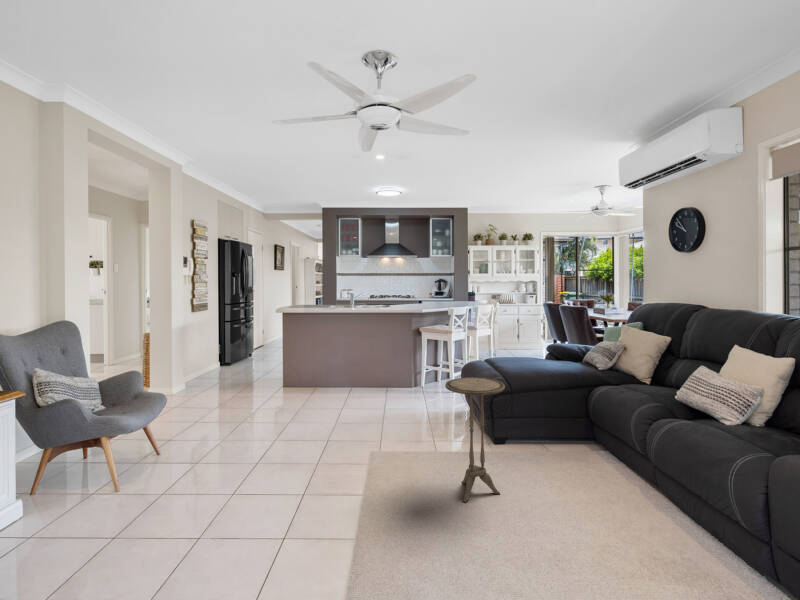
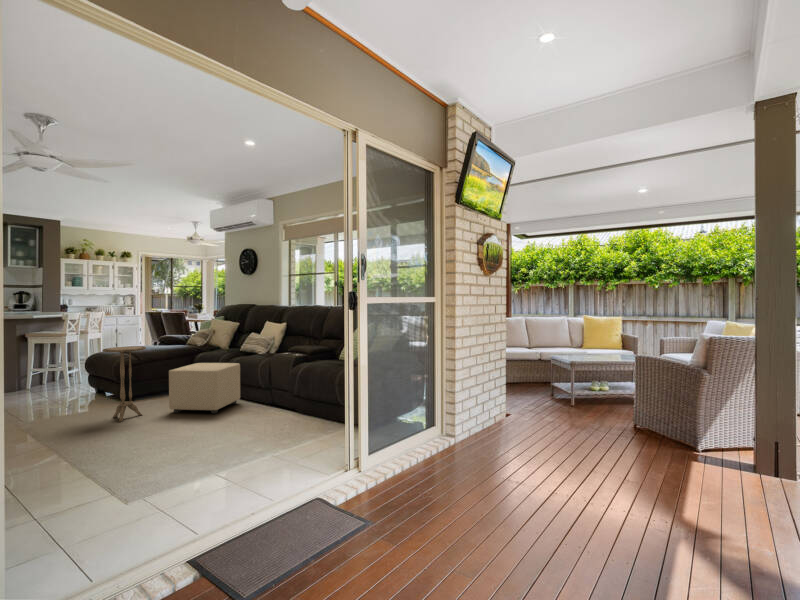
ottoman: none [539,417,678,548] -> present [169,363,240,414]

